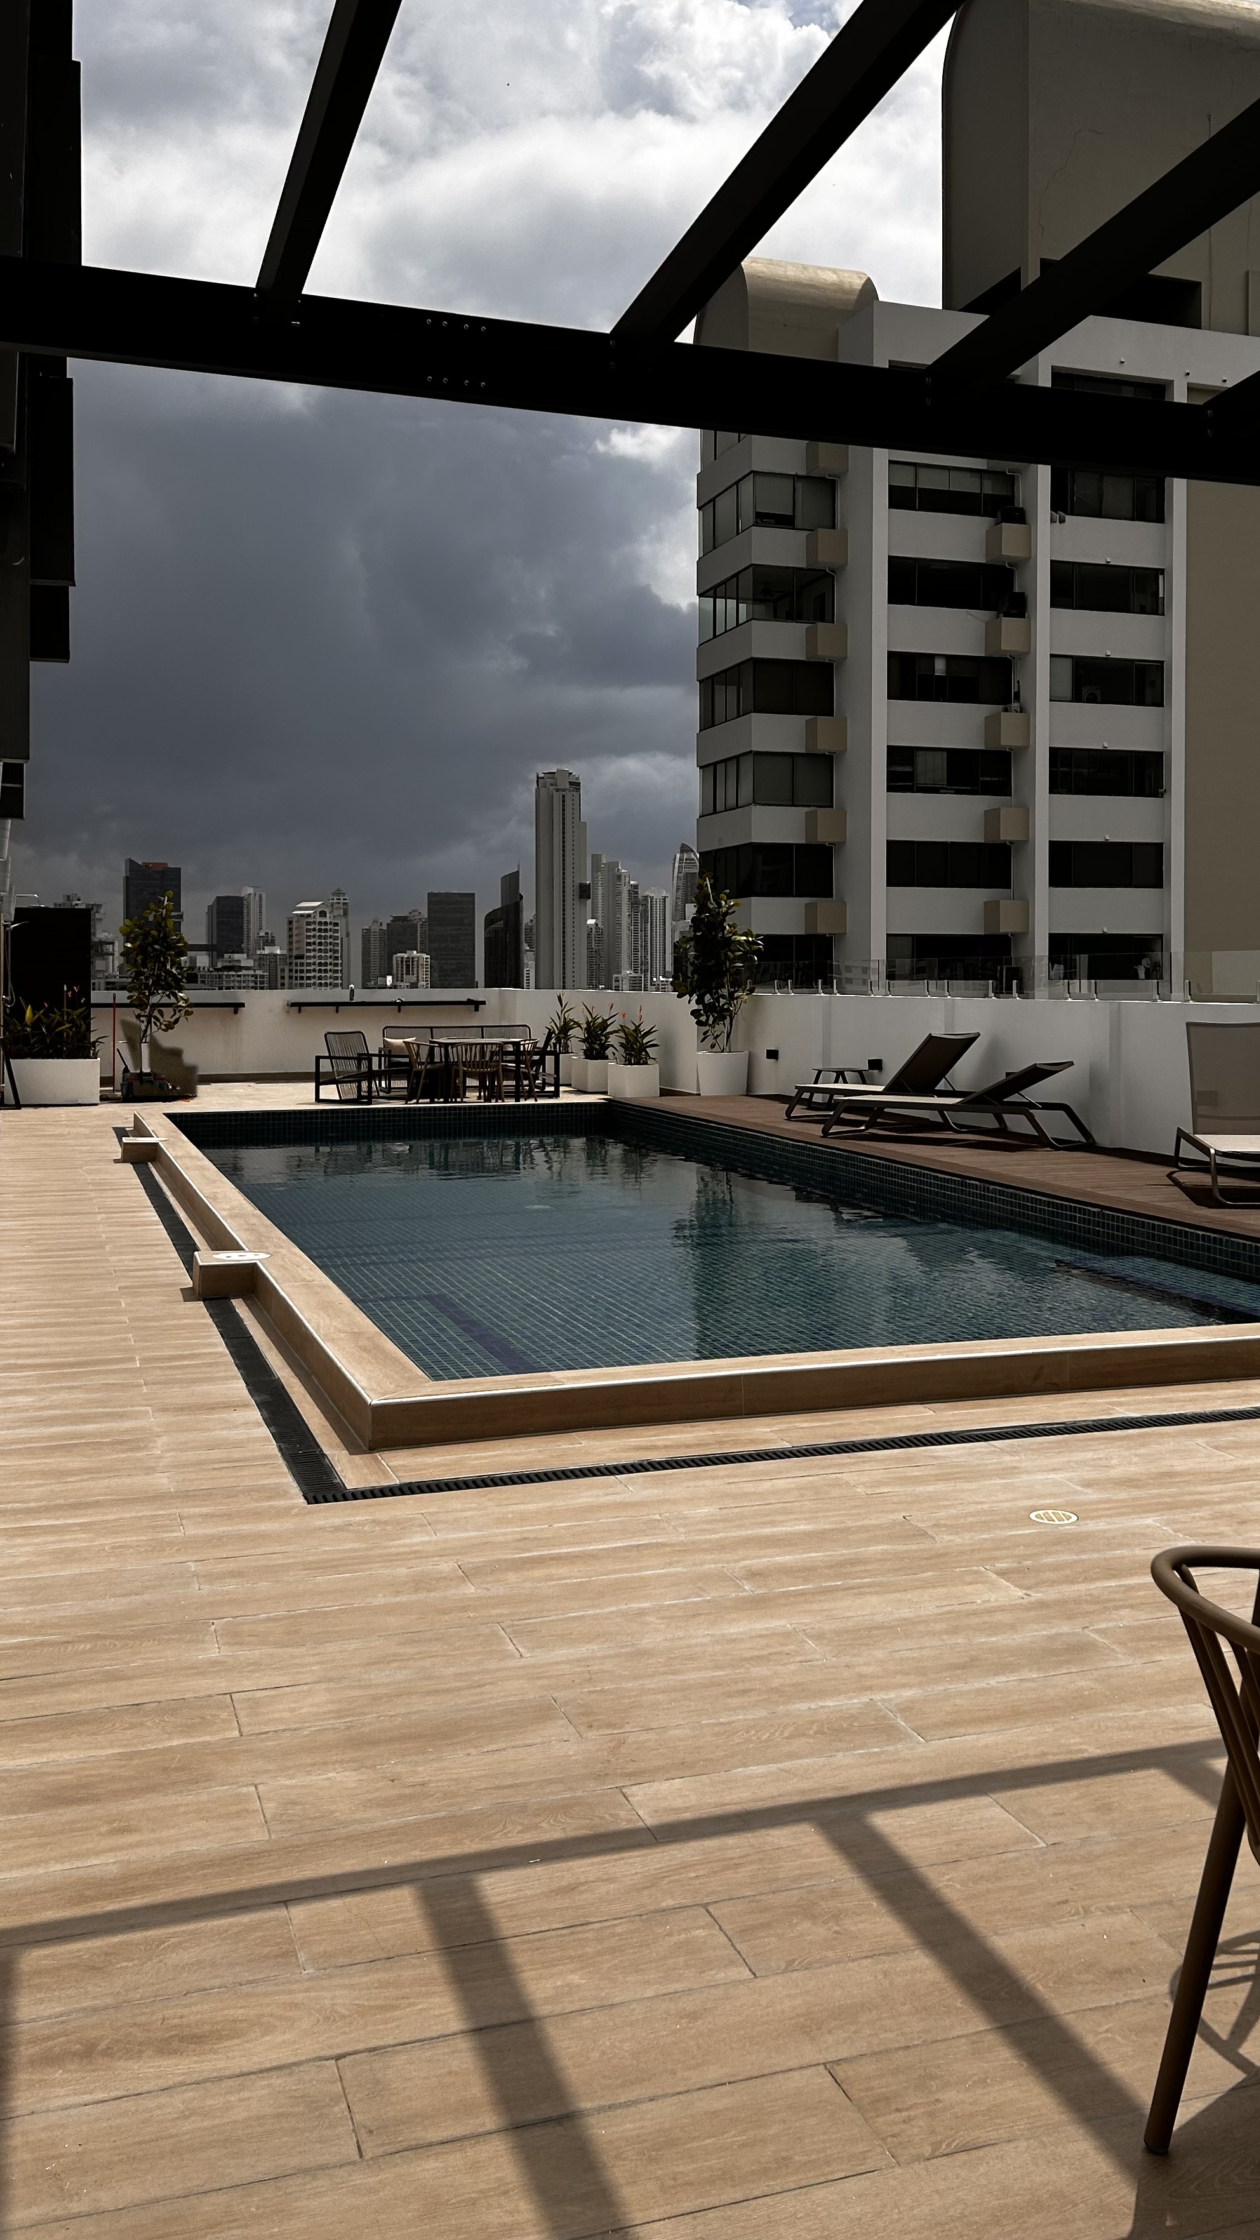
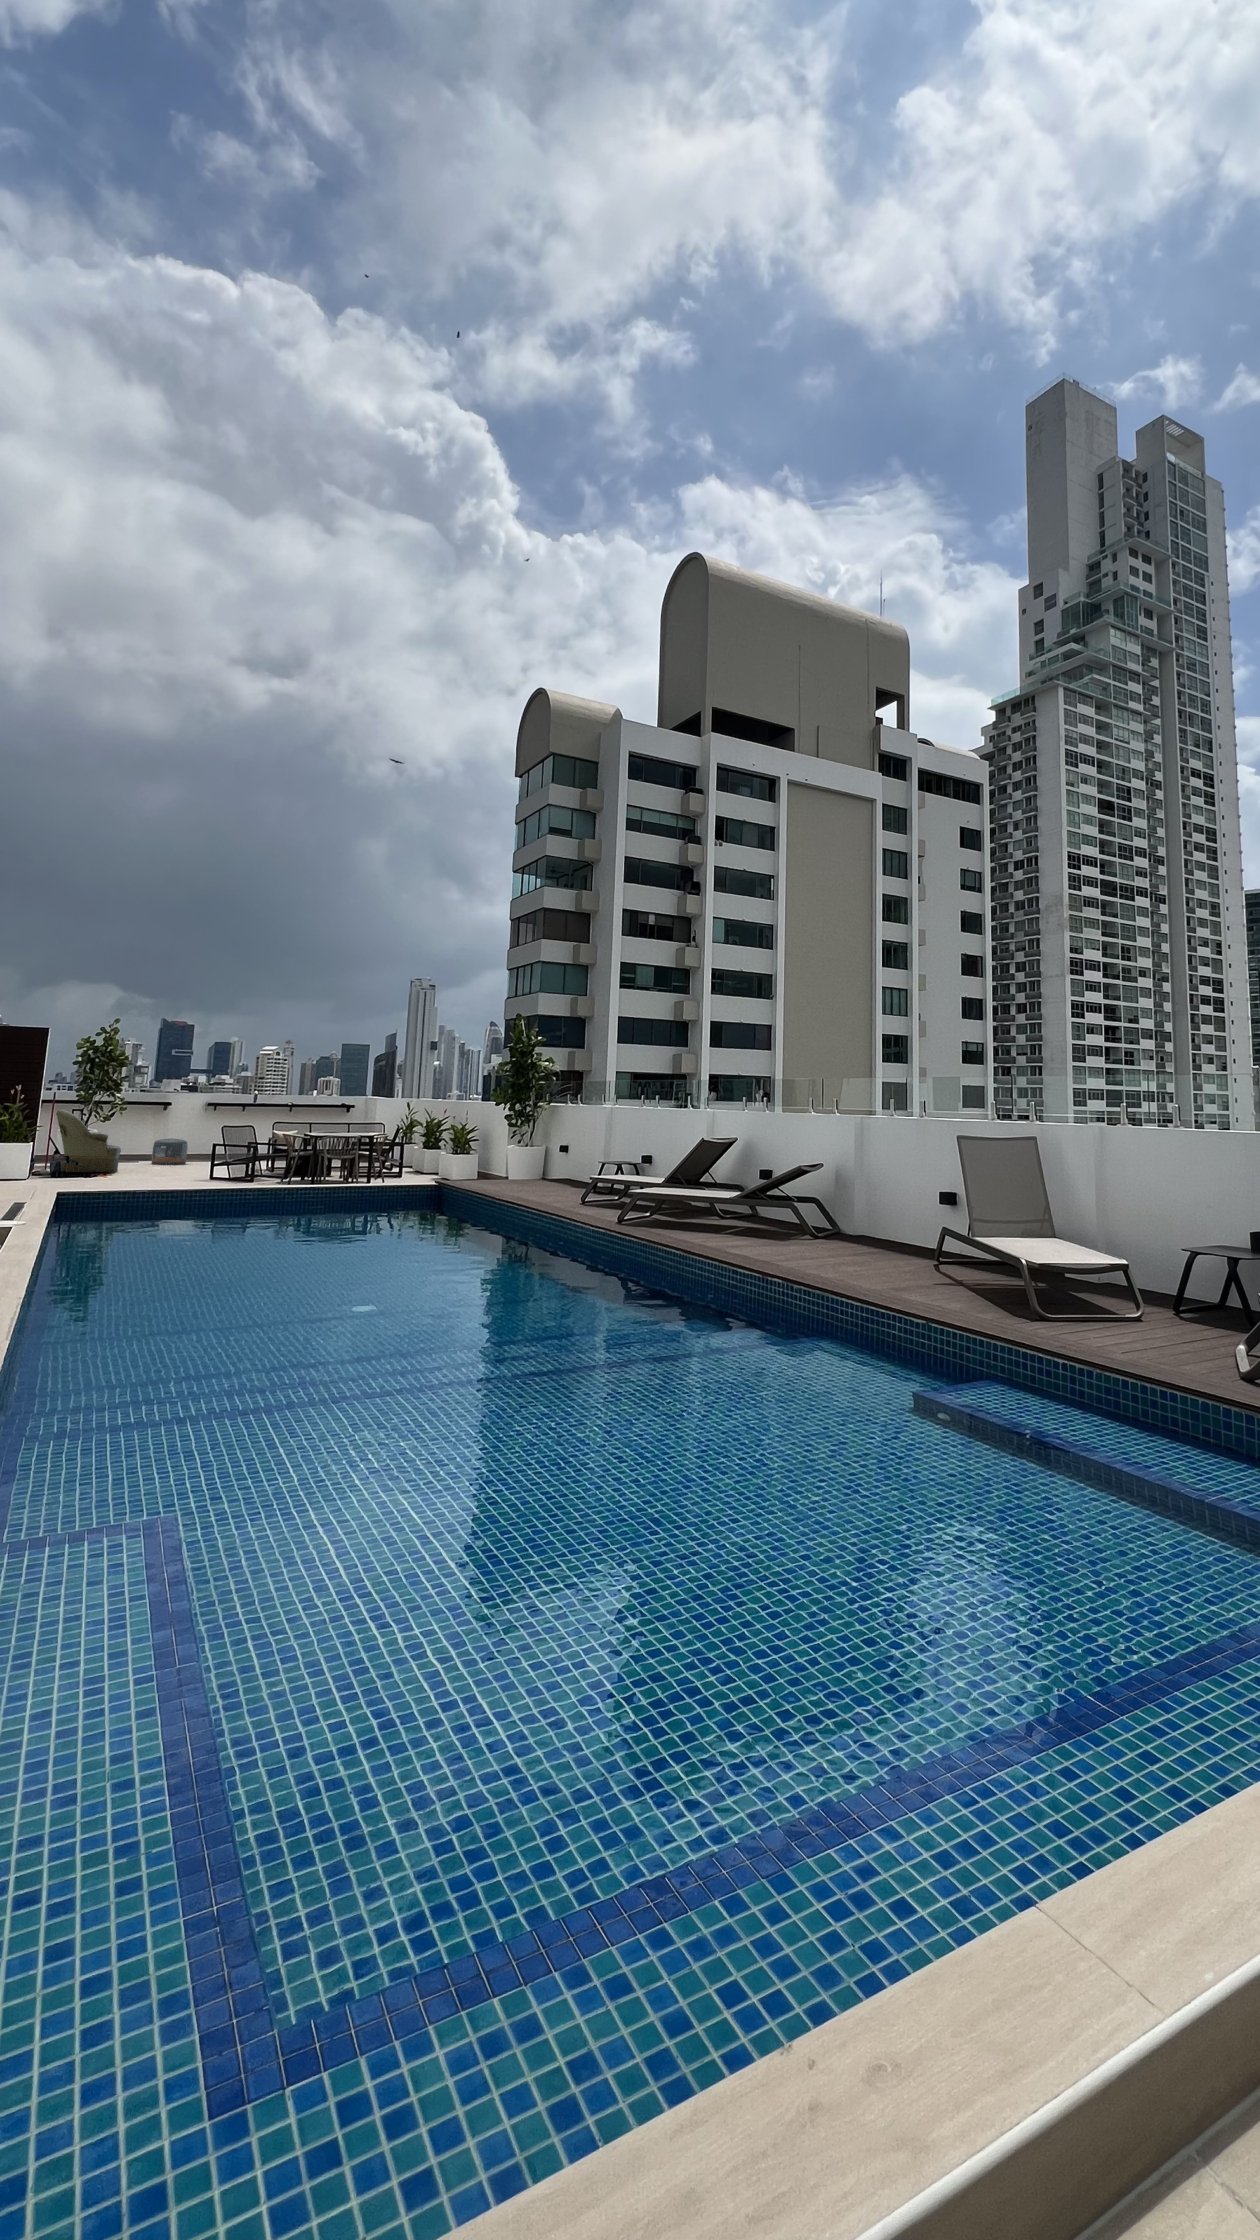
pouf: none [230,1053,272,1088] -> present [151,1139,188,1165]

